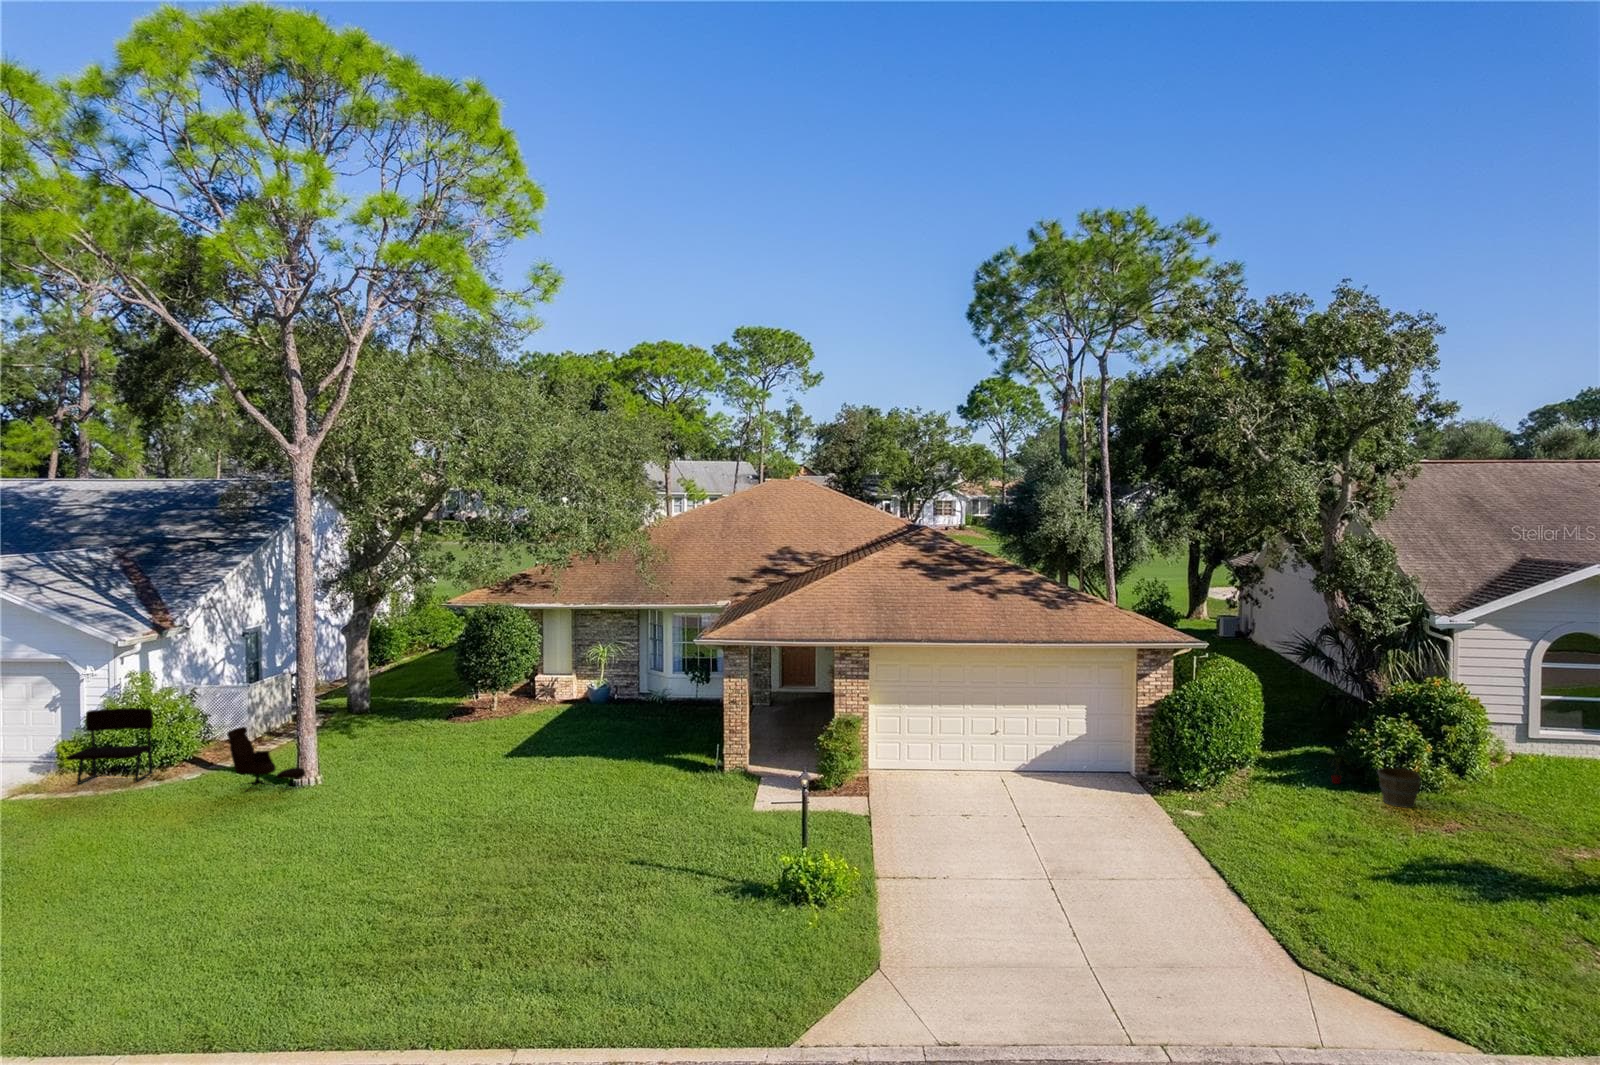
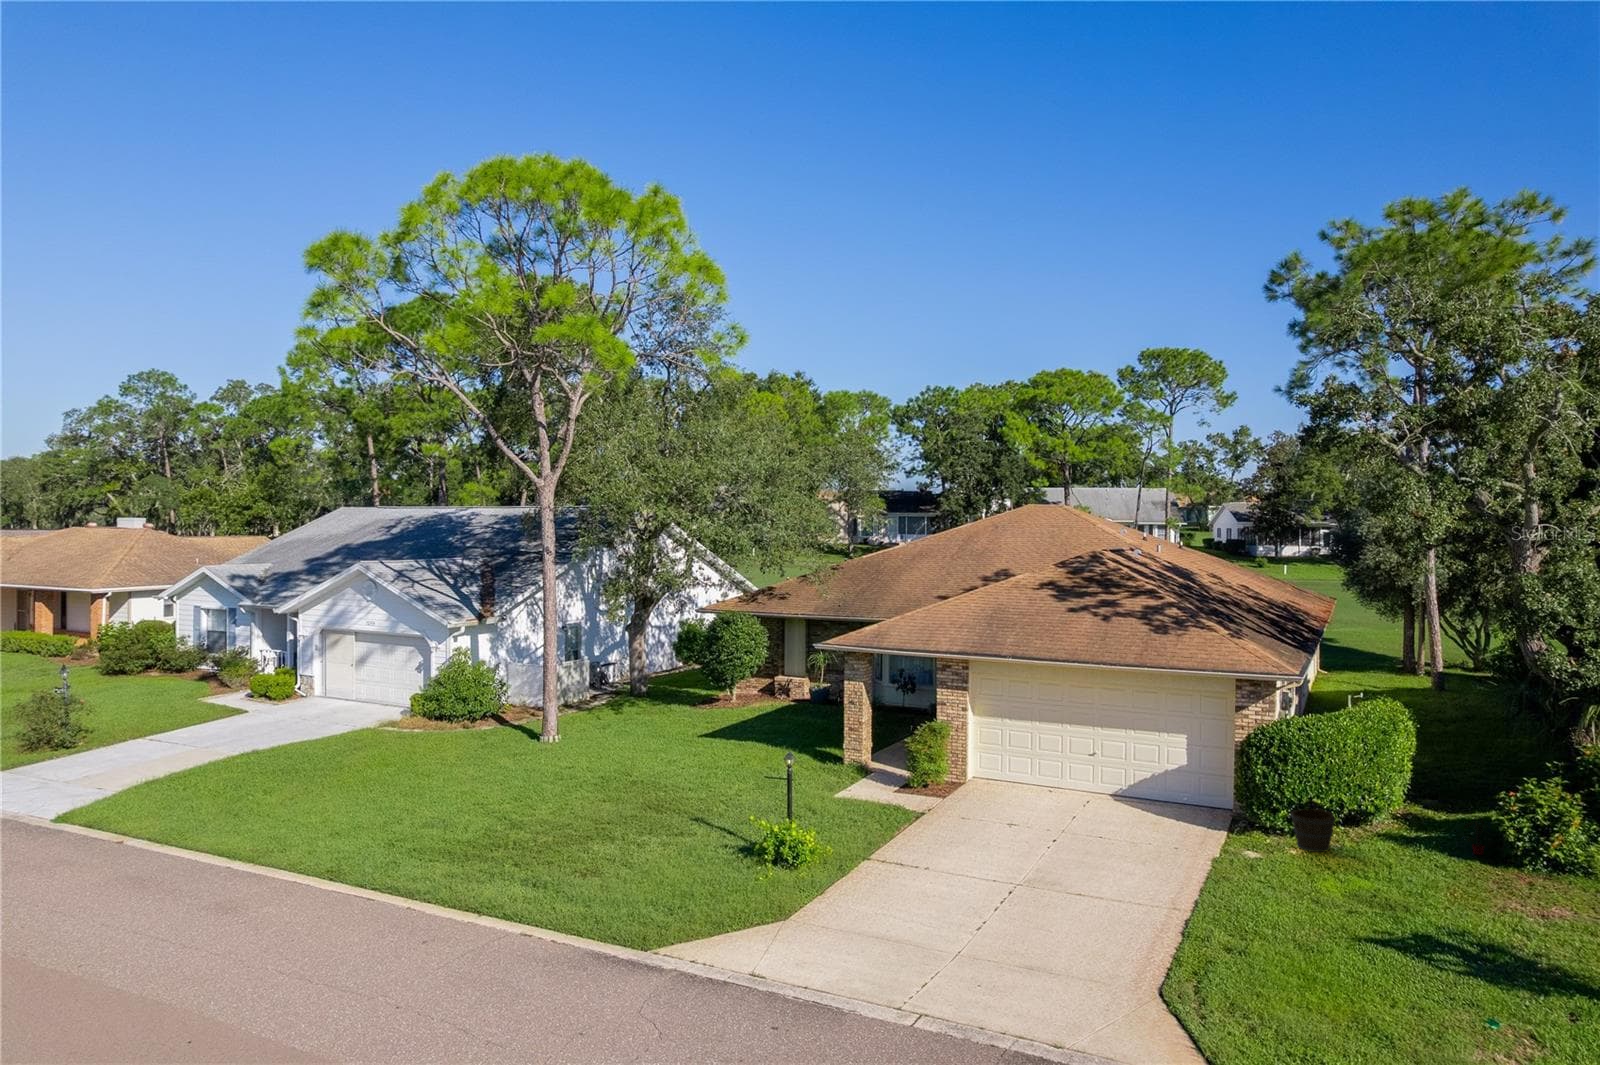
bench: present [66,708,153,784] -> none [421,673,472,728]
lounge chair: present [227,727,305,791] -> none [502,692,549,743]
wooden bucket: present [1377,768,1422,808] -> present [1291,809,1336,852]

